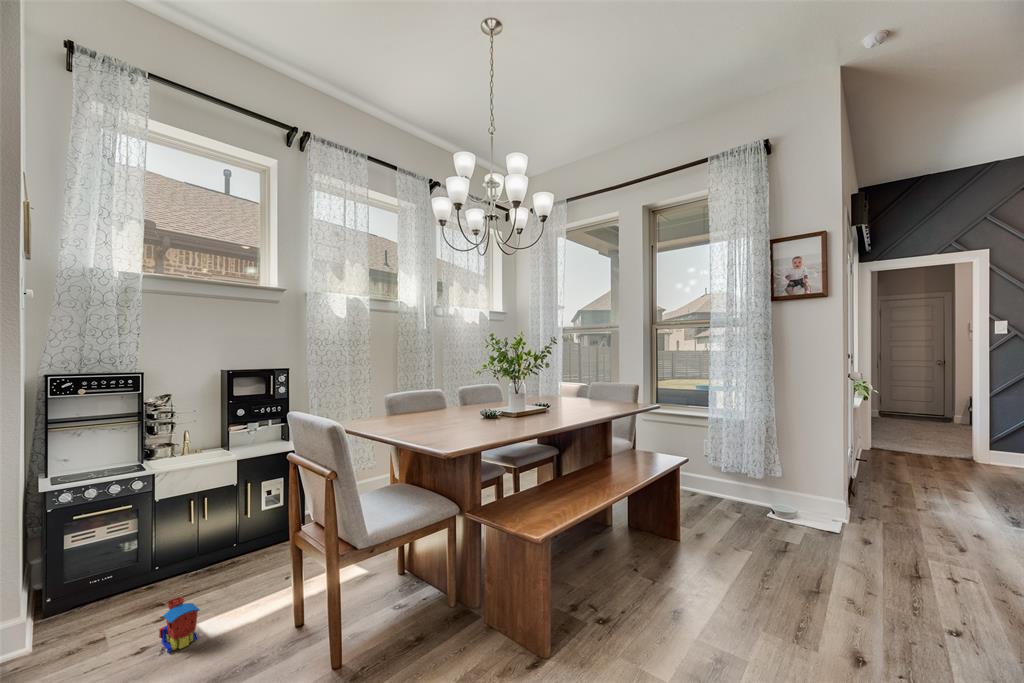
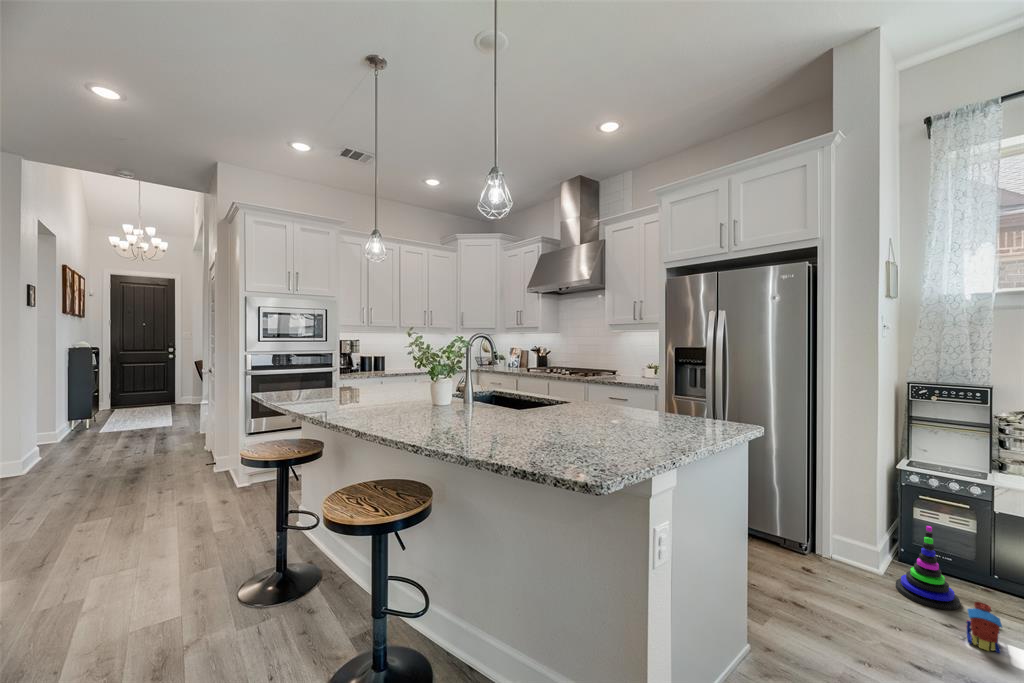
stacking toy: none [55,546,138,657] -> present [896,526,960,610]

